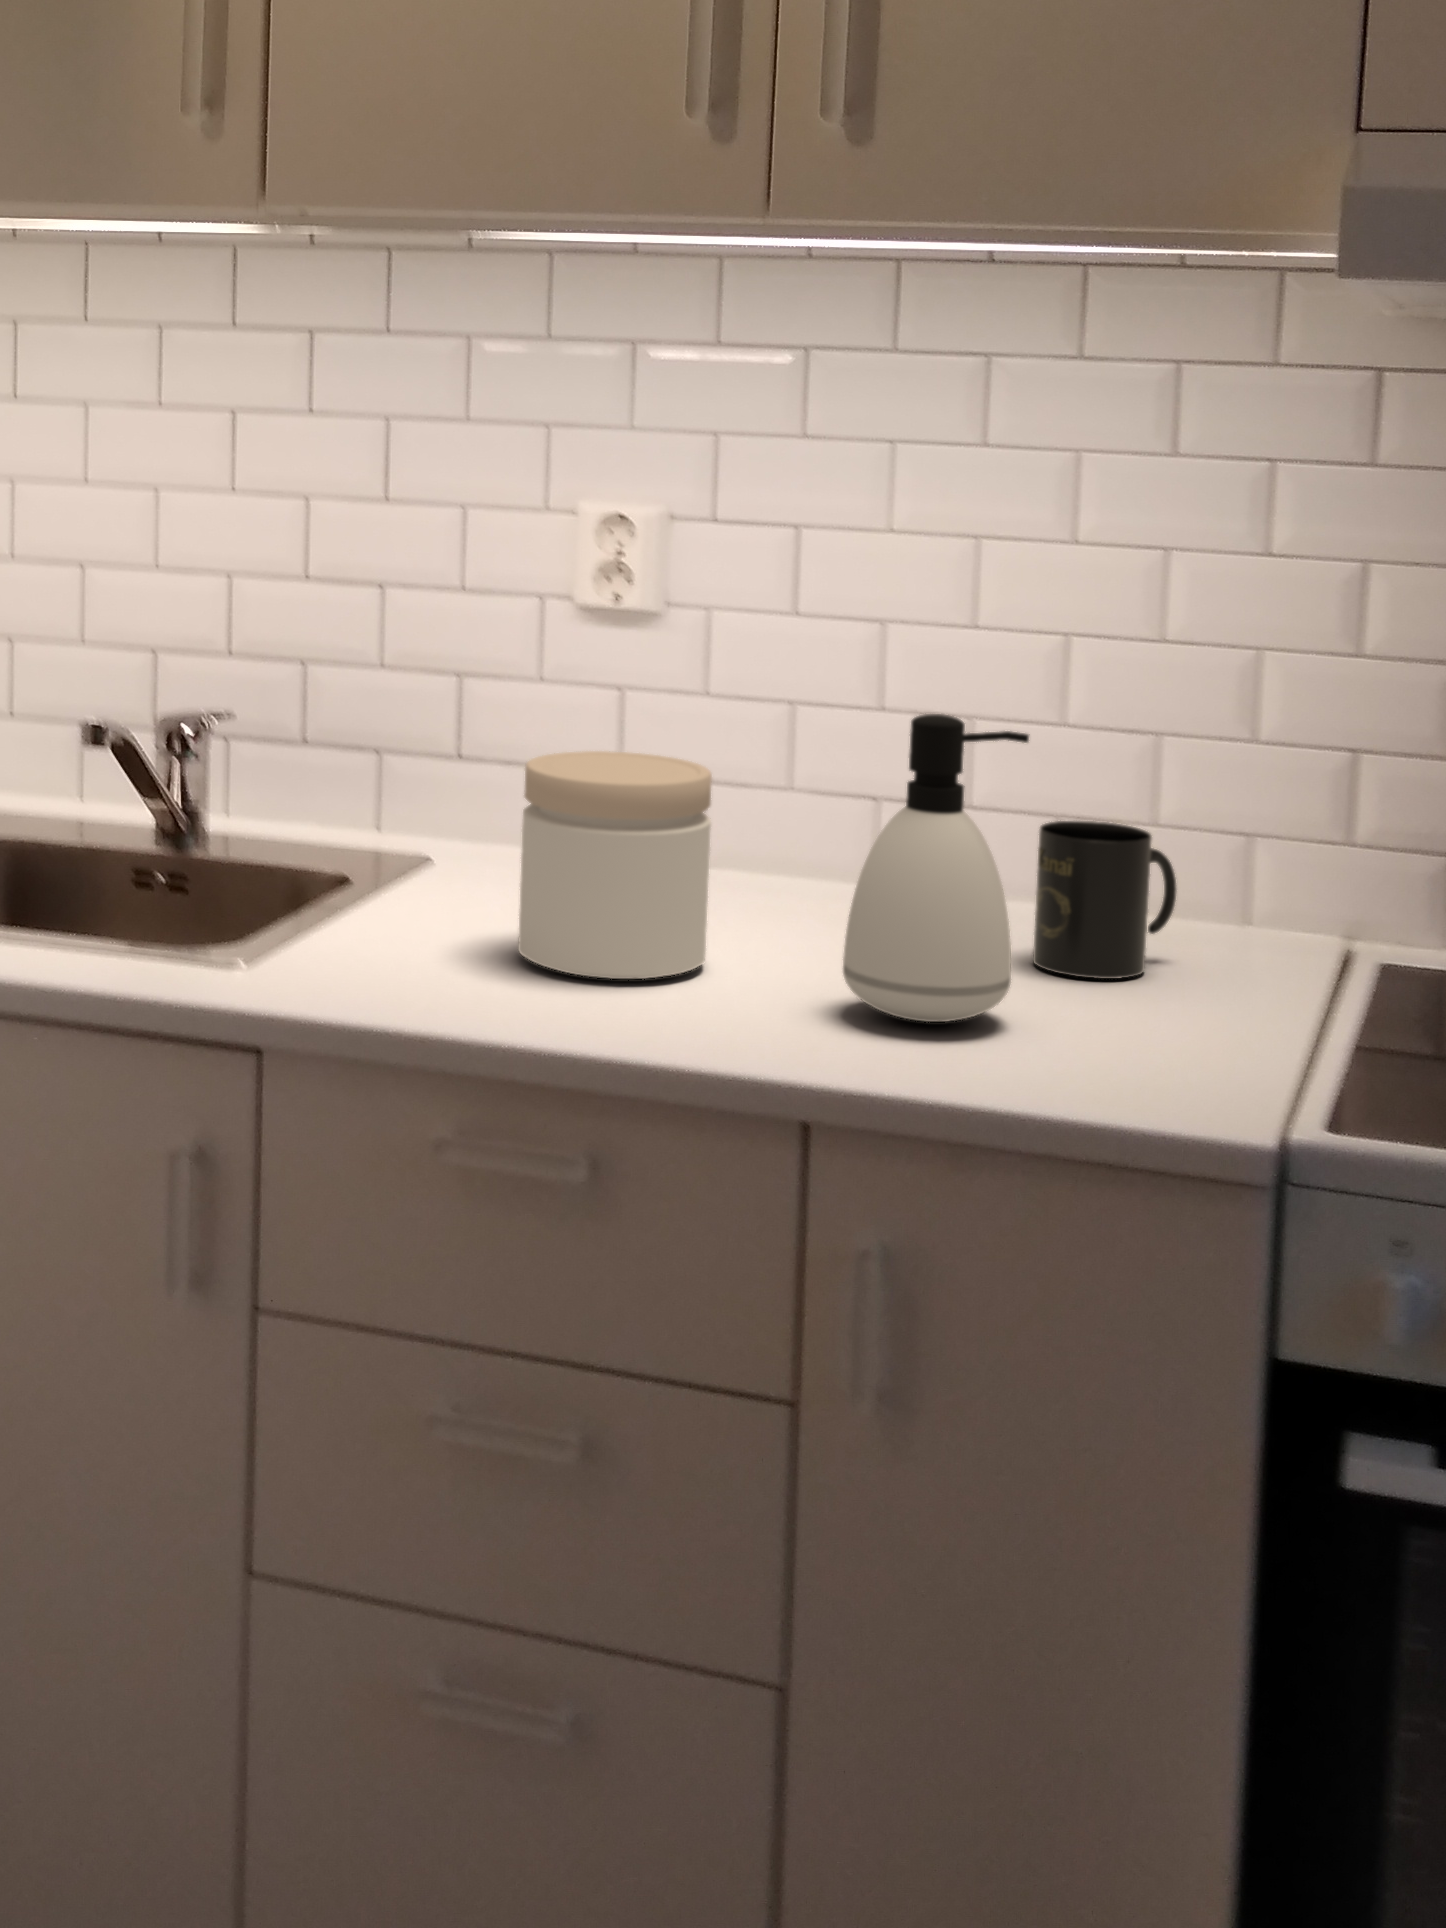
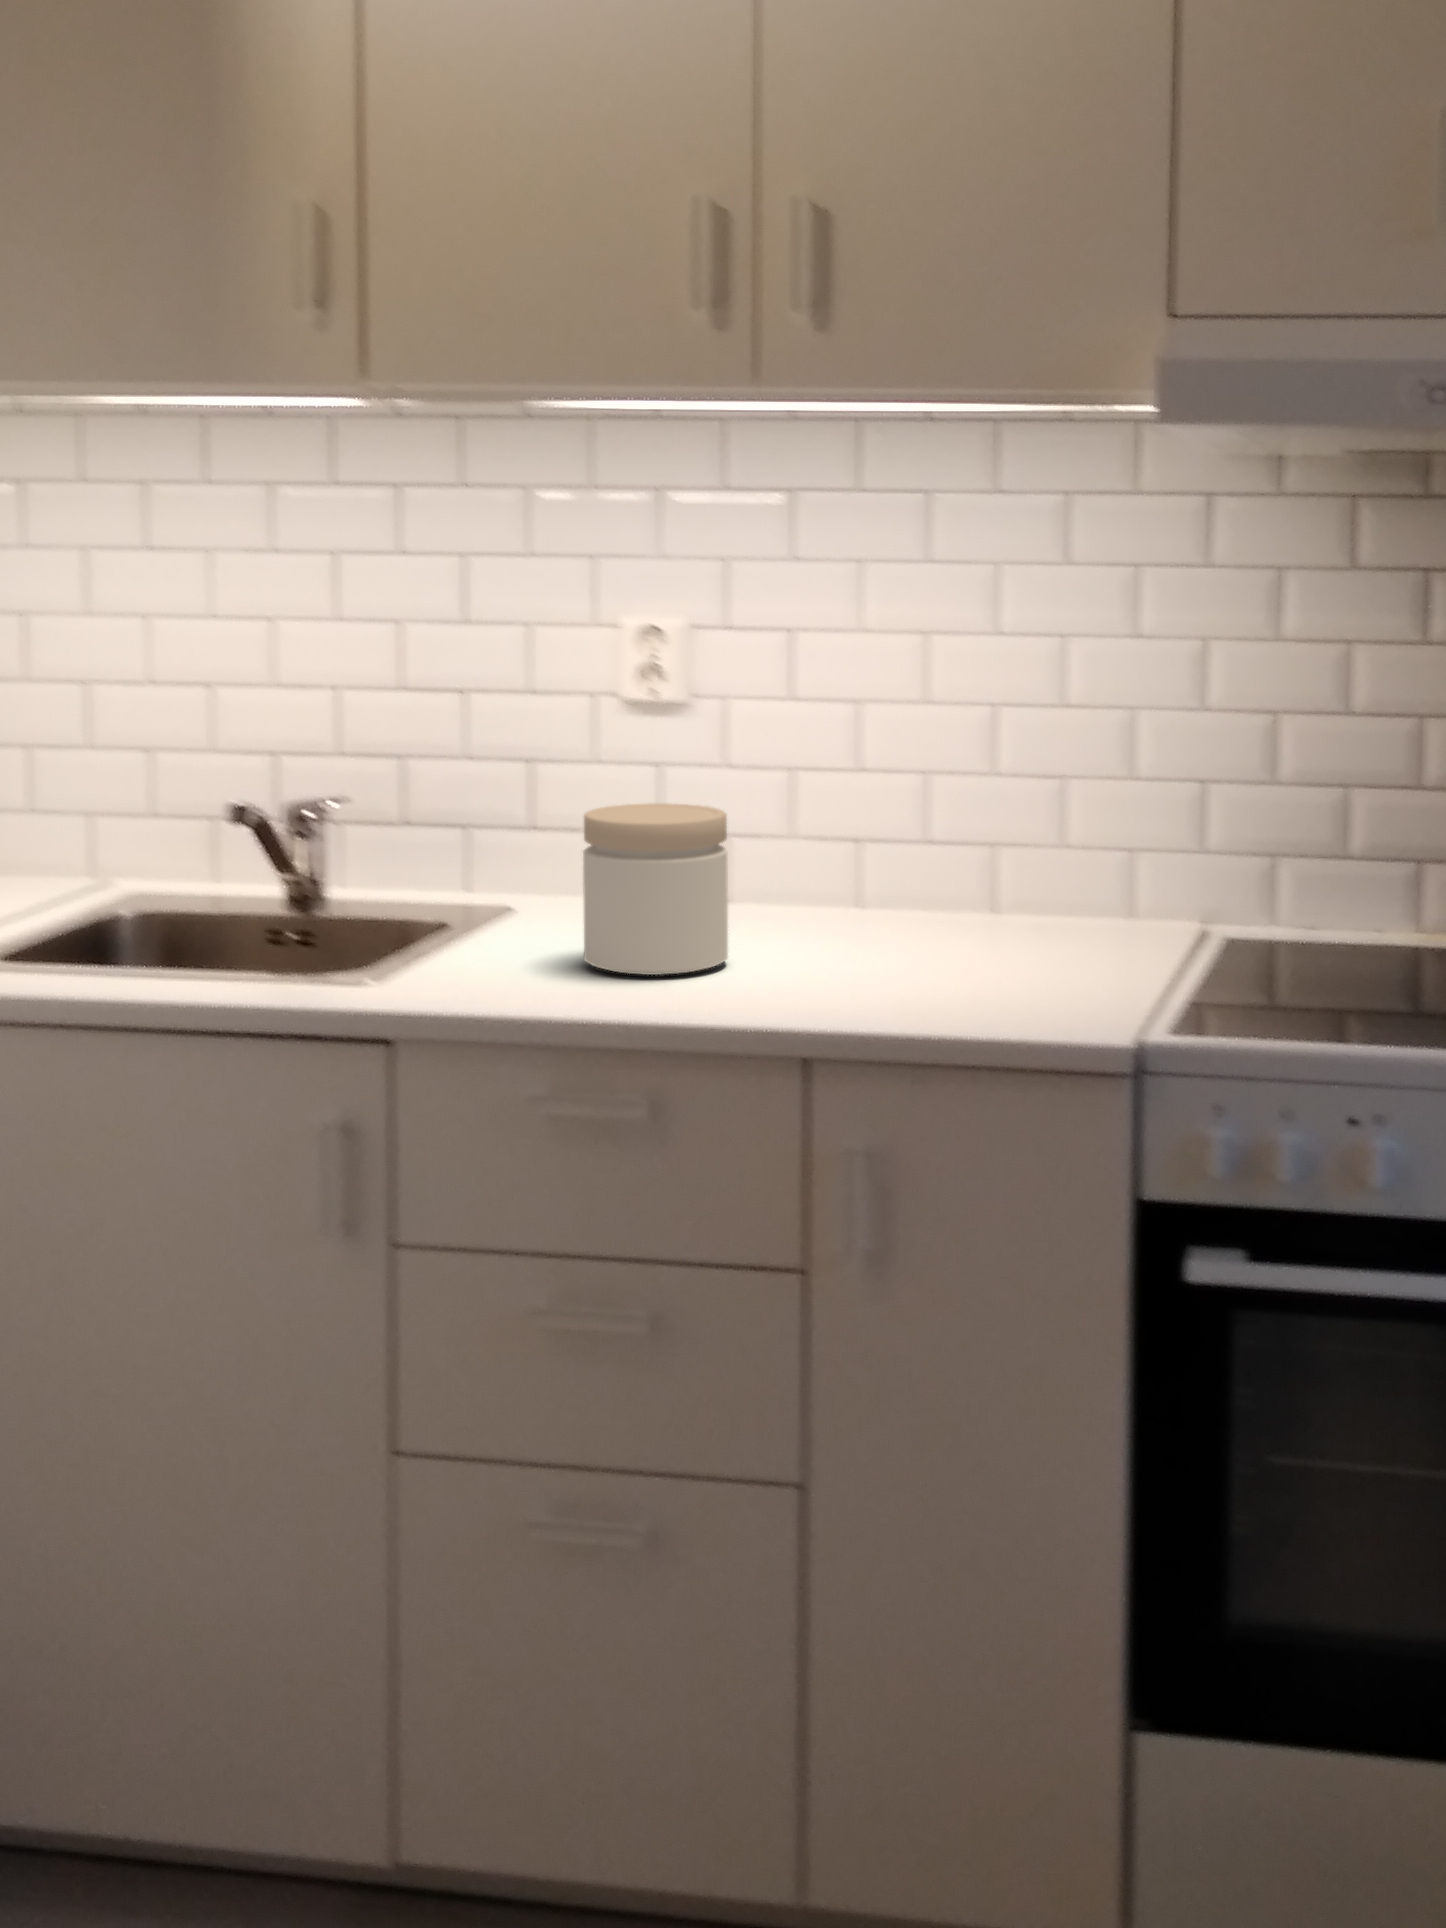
soap dispenser: present [843,714,1029,1022] -> none [829,757,958,987]
mug: present [1033,821,1176,979] -> none [975,838,1079,955]

